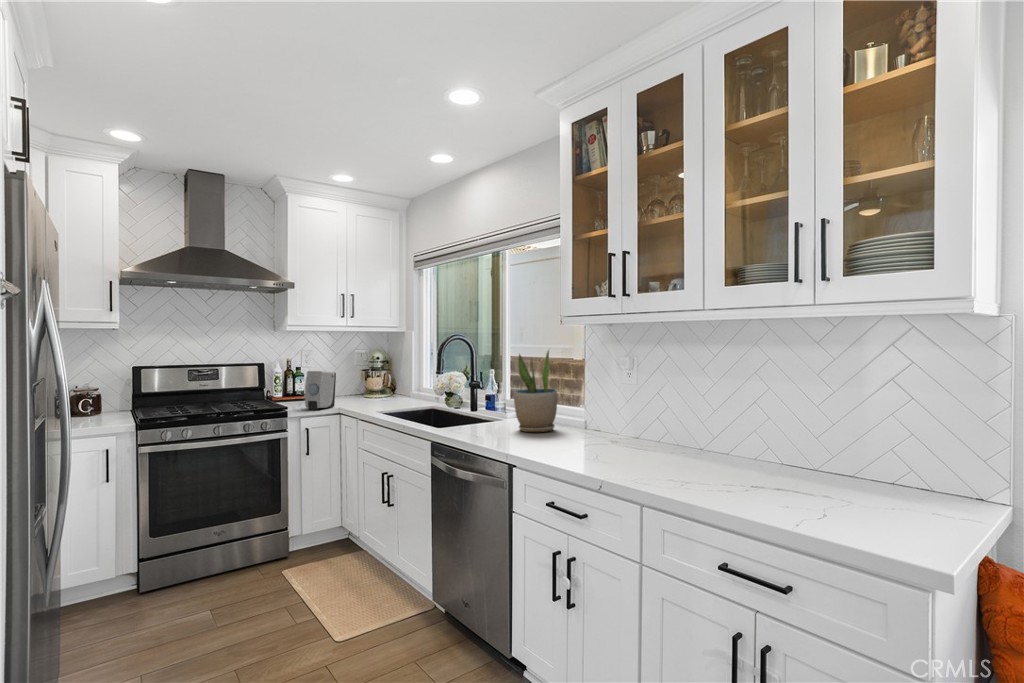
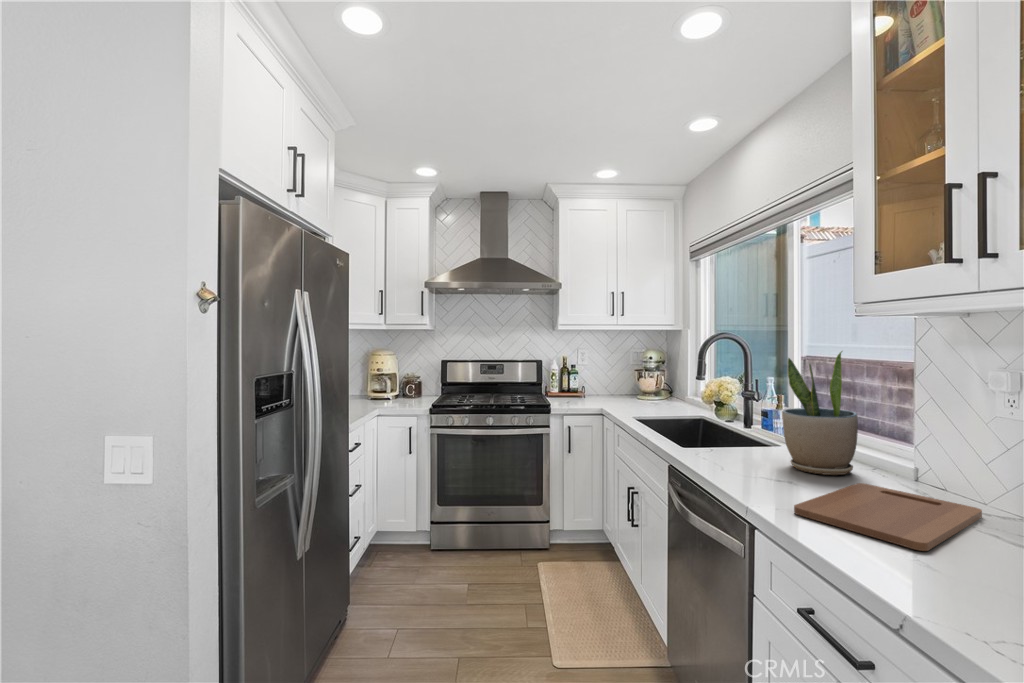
soap dispenser: present [305,371,336,410] -> none [569,370,600,408]
cutting board: none [536,433,619,457] -> present [794,483,982,551]

